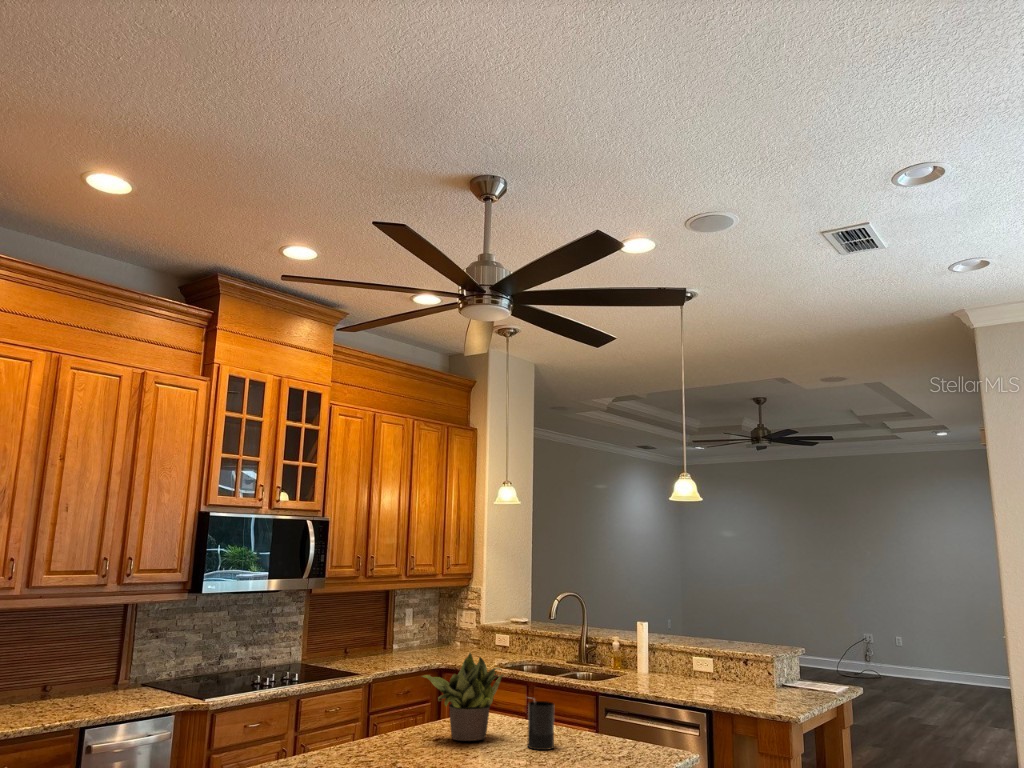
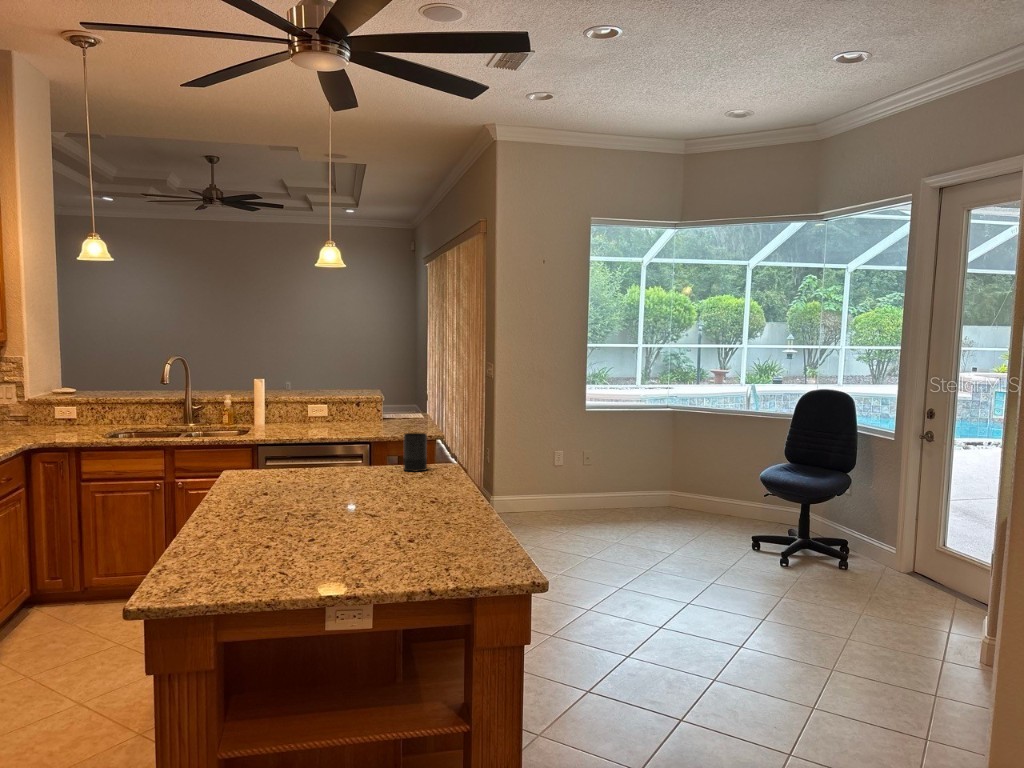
potted plant: present [423,653,503,741] -> none [311,396,376,478]

